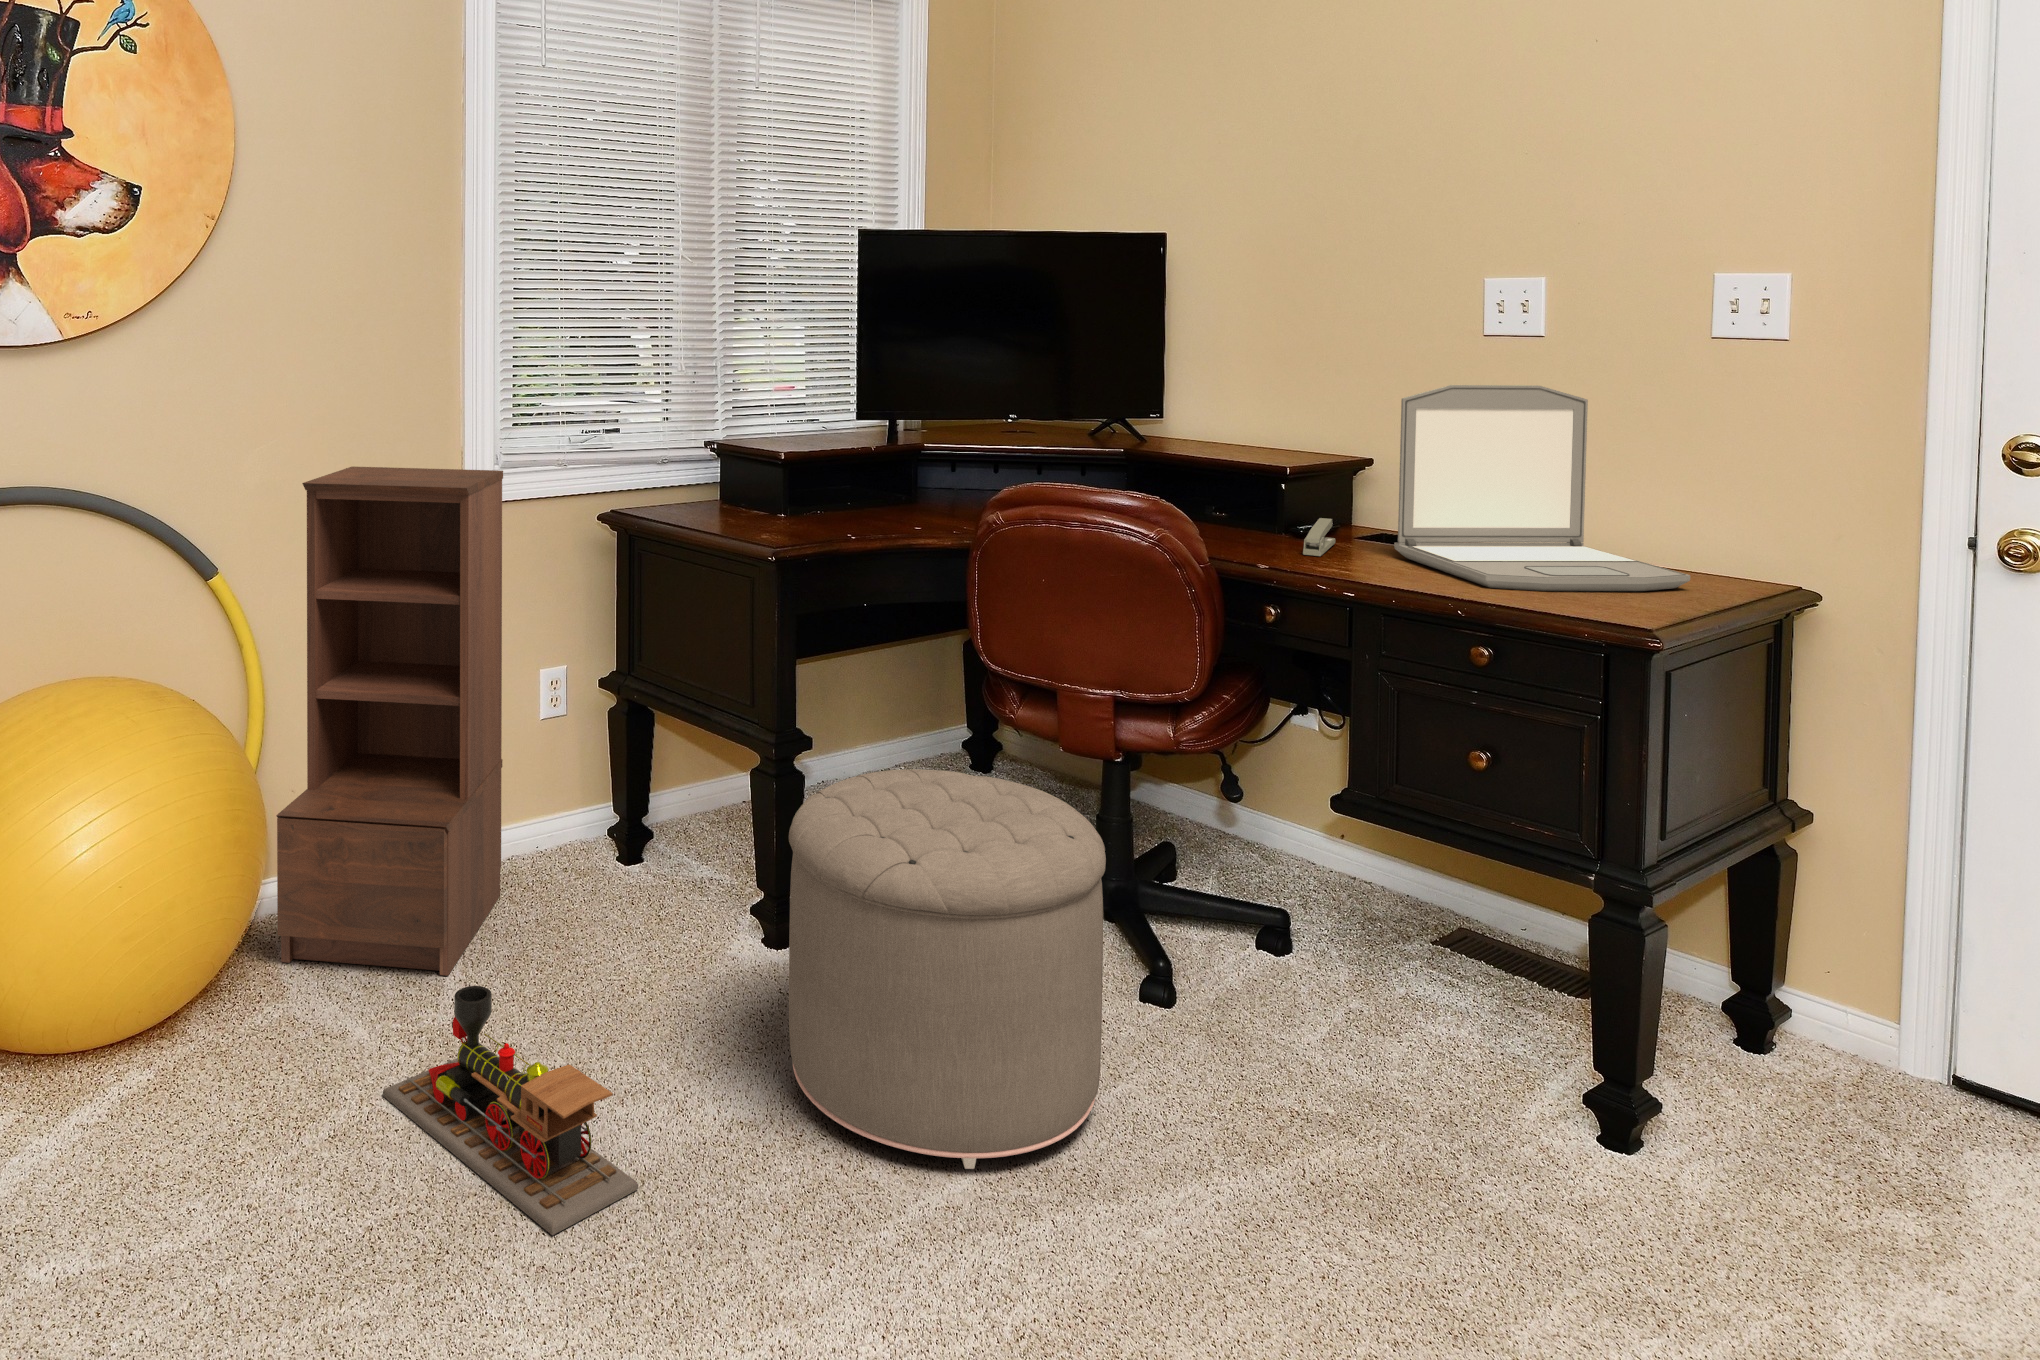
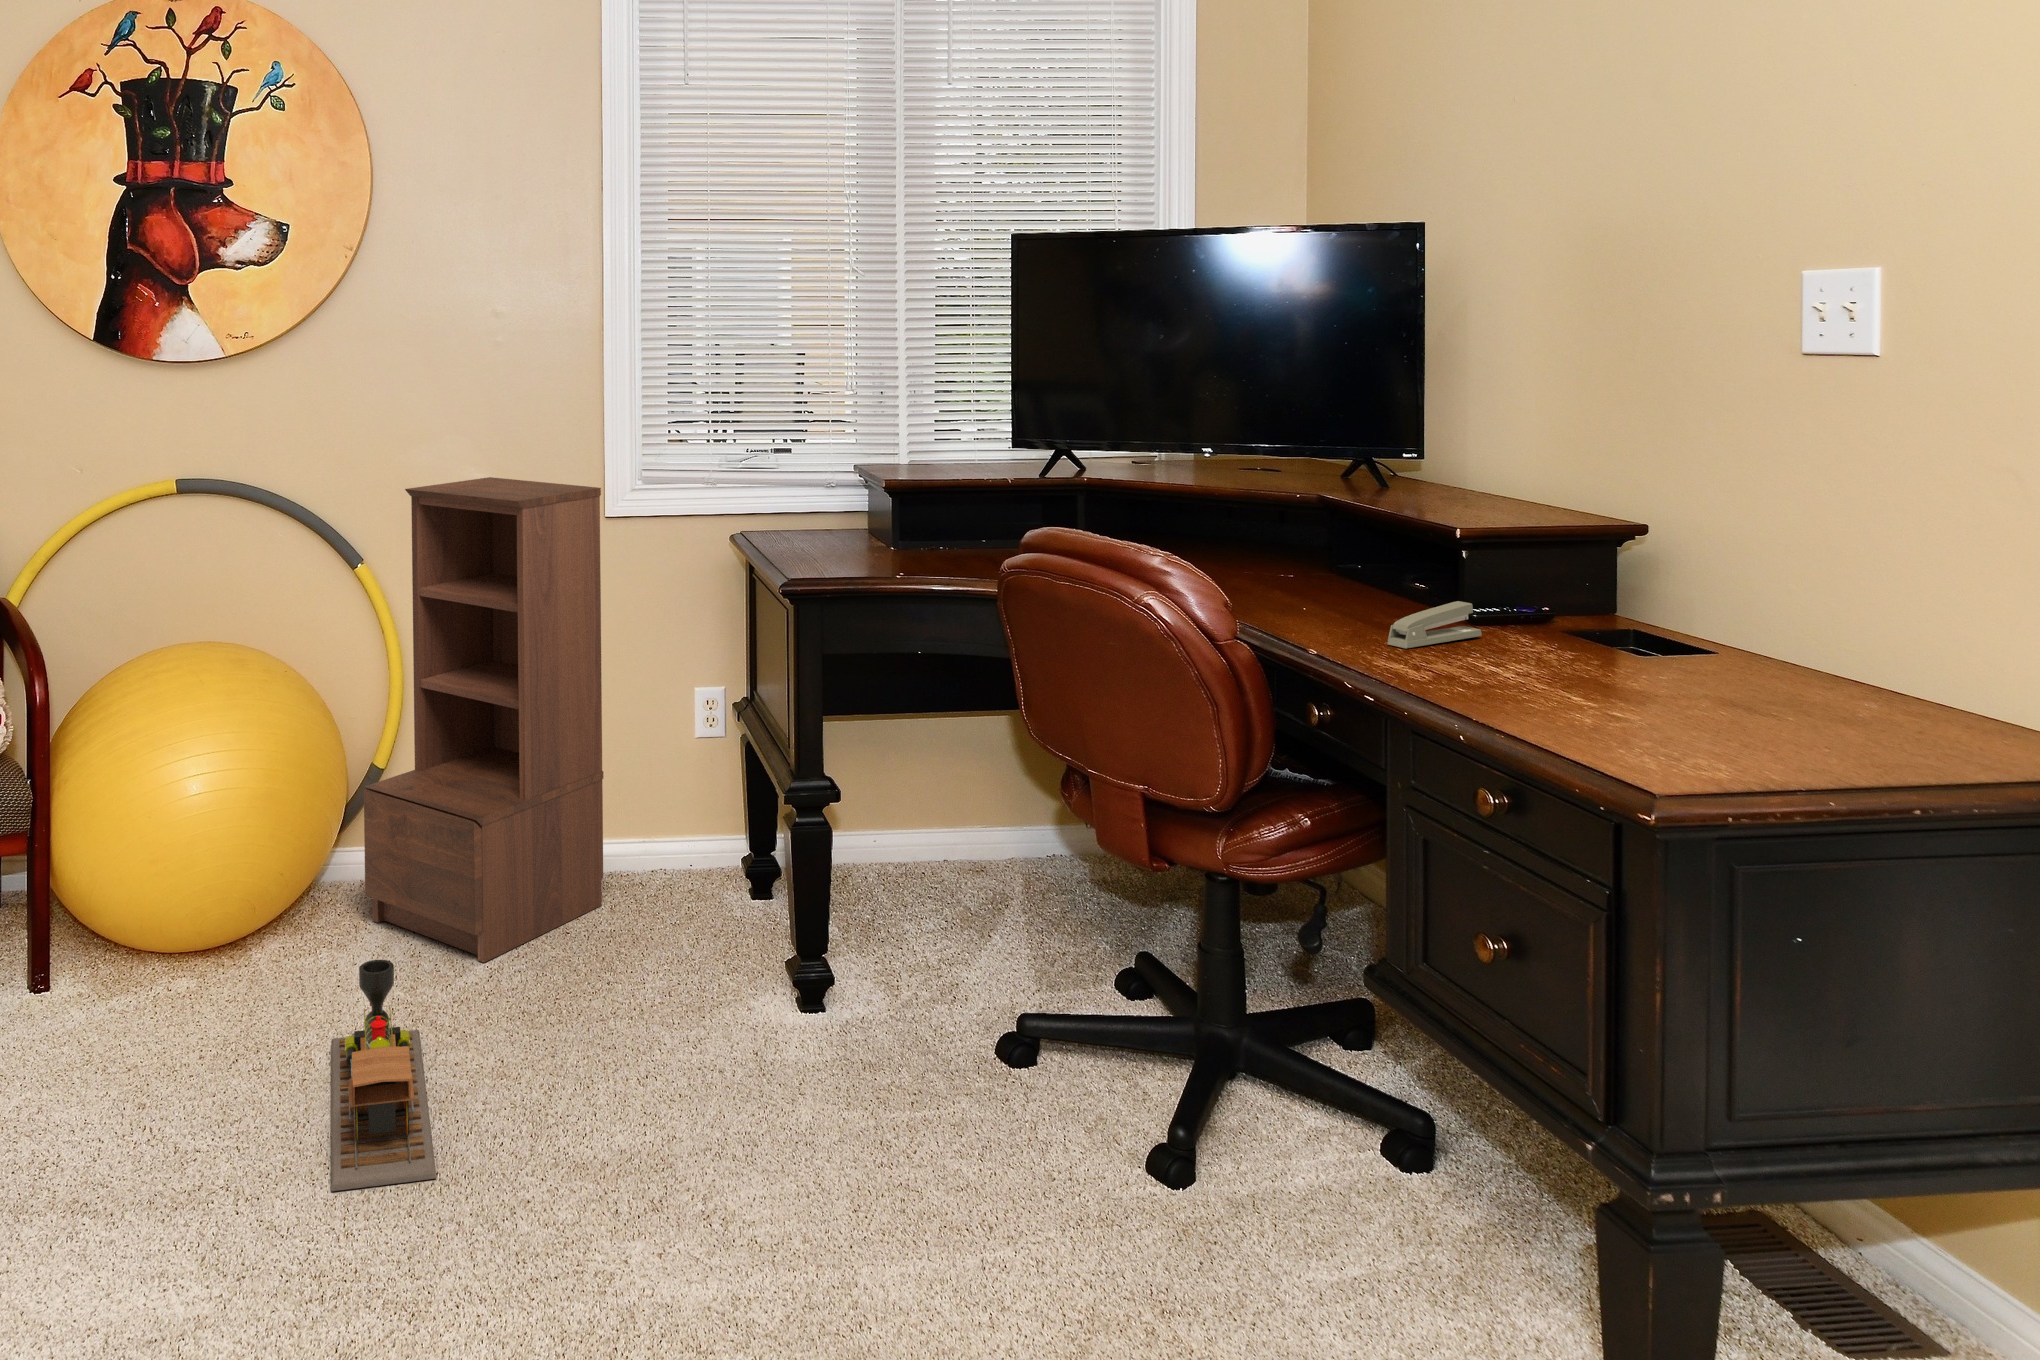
laptop: present [1394,385,1690,591] -> none [1517,431,1885,743]
ottoman: present [789,769,1106,1169] -> none [641,830,982,1262]

